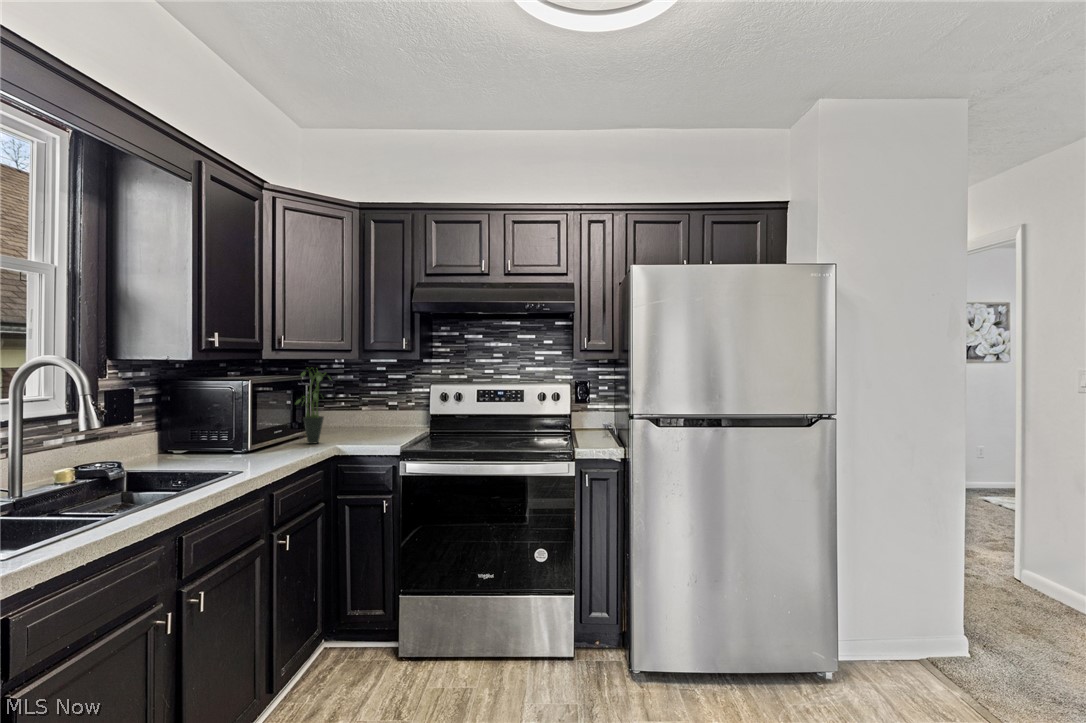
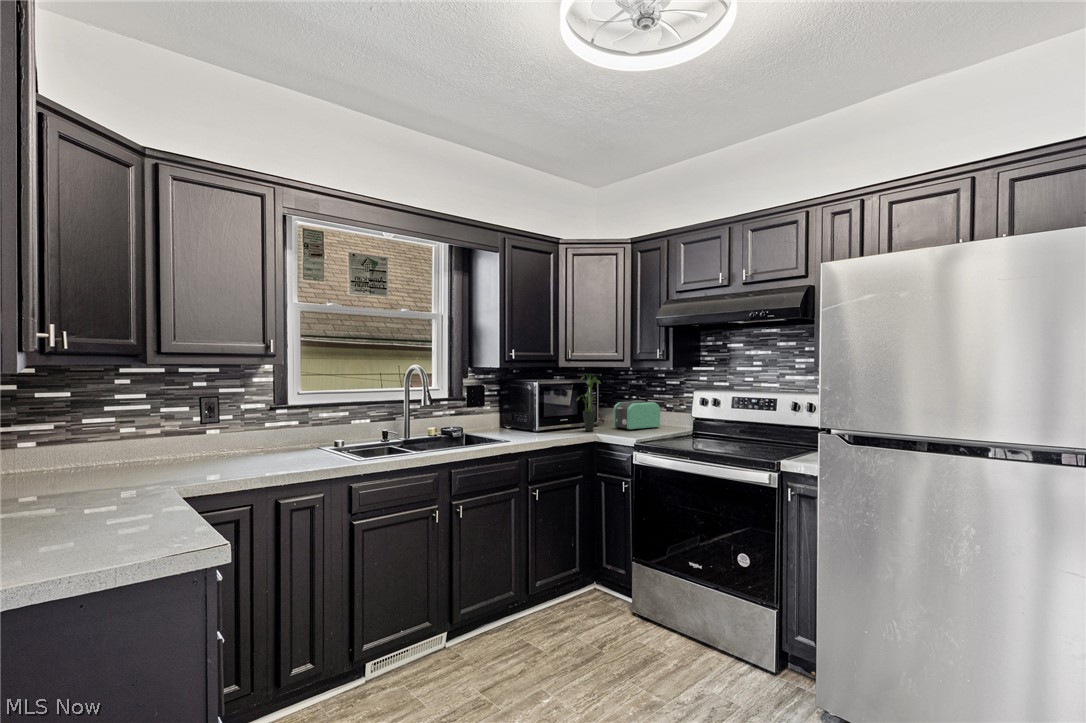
toaster: none [335,401,387,436] -> present [614,401,660,430]

